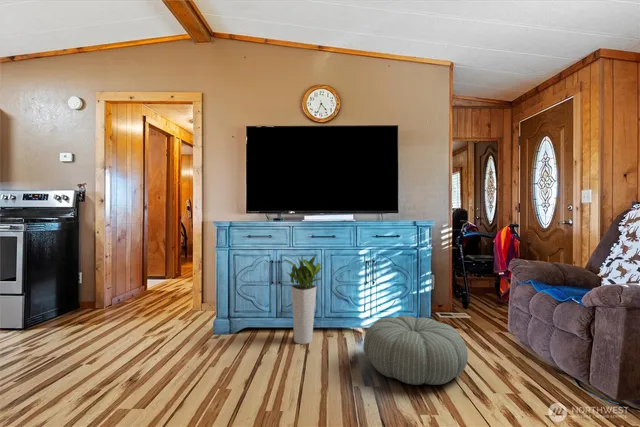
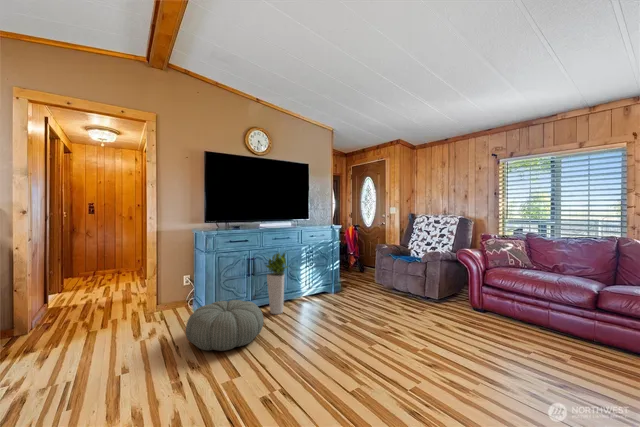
pouf: present [363,316,468,385] -> present [186,300,264,351]

